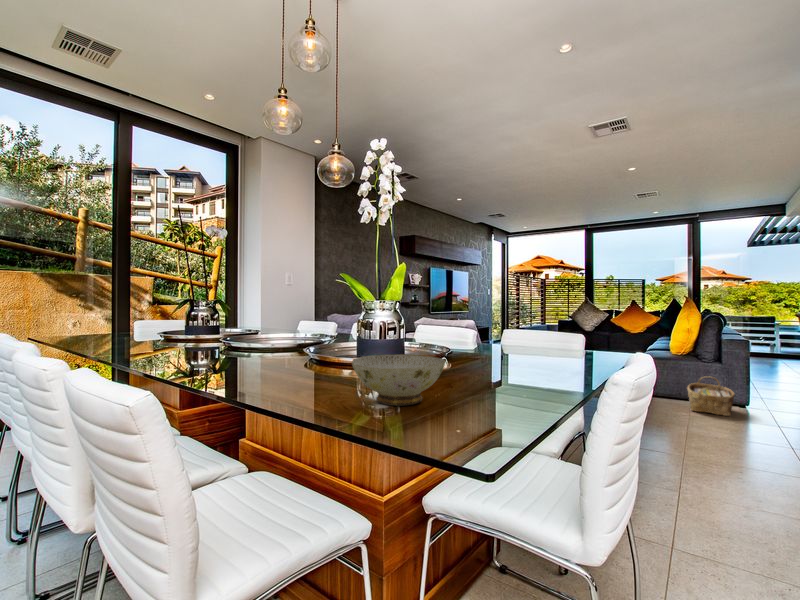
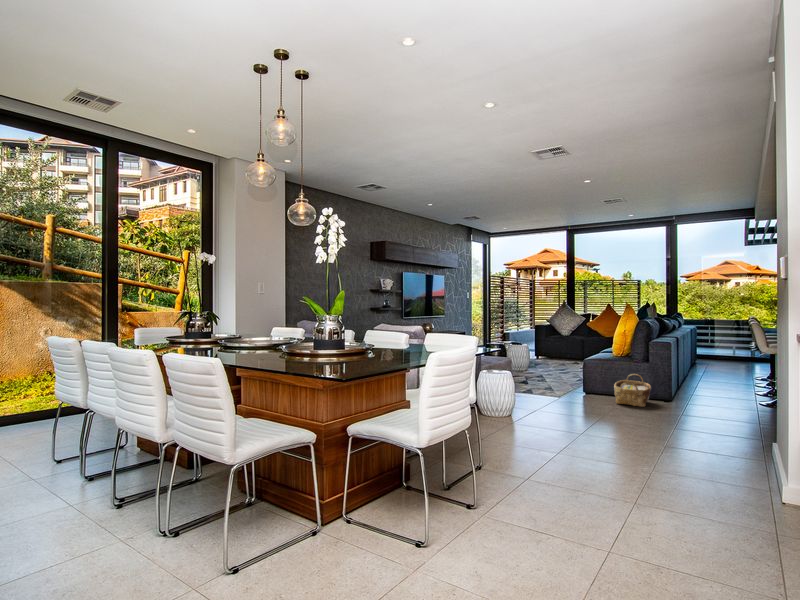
ceramic bowl: present [352,354,446,405] -> none [306,345,354,368]

